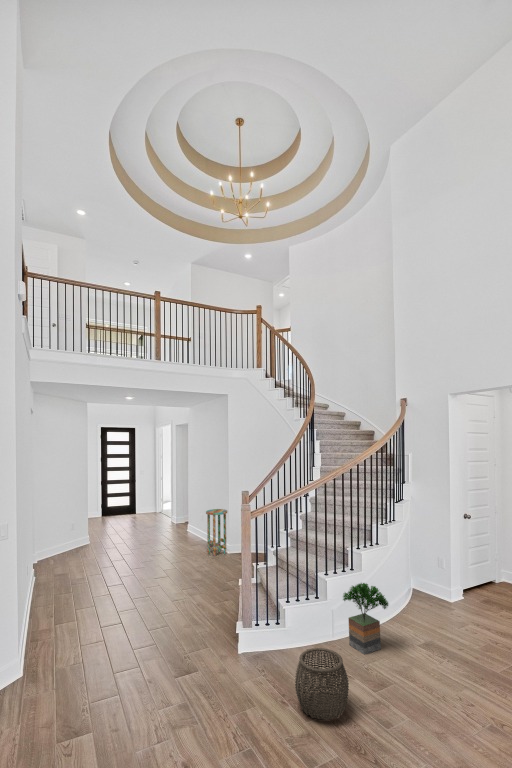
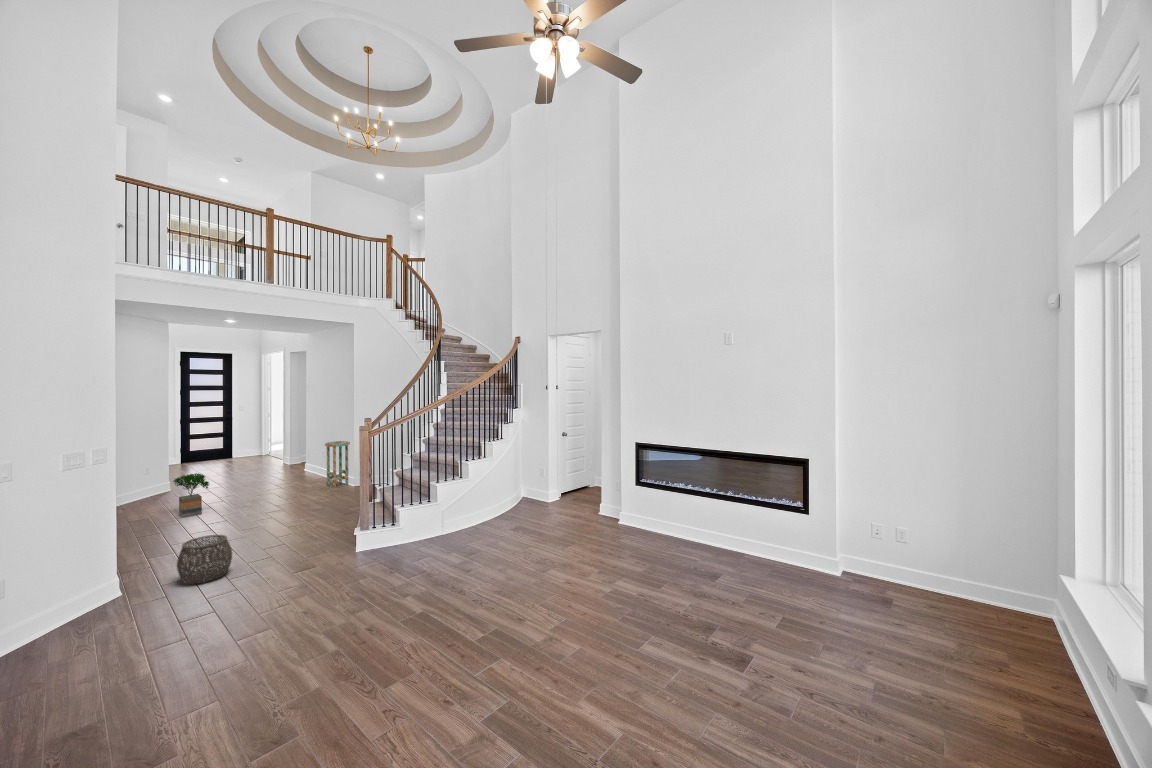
potted tree: present [343,583,388,655] -> present [173,473,209,518]
woven basket: present [295,648,349,721] -> present [177,535,232,584]

